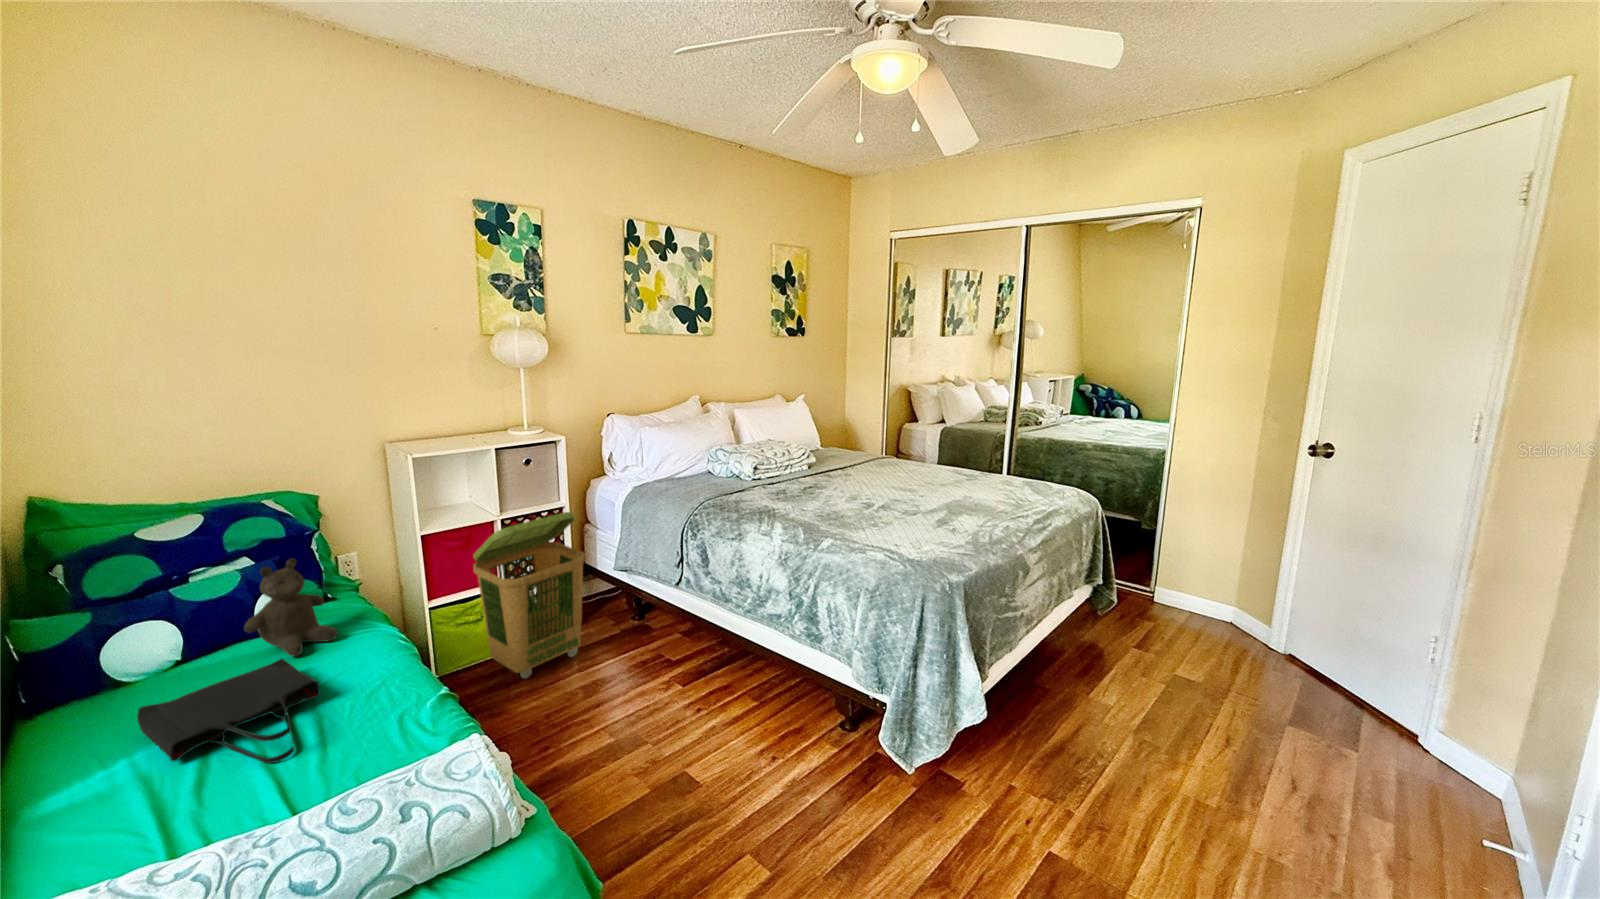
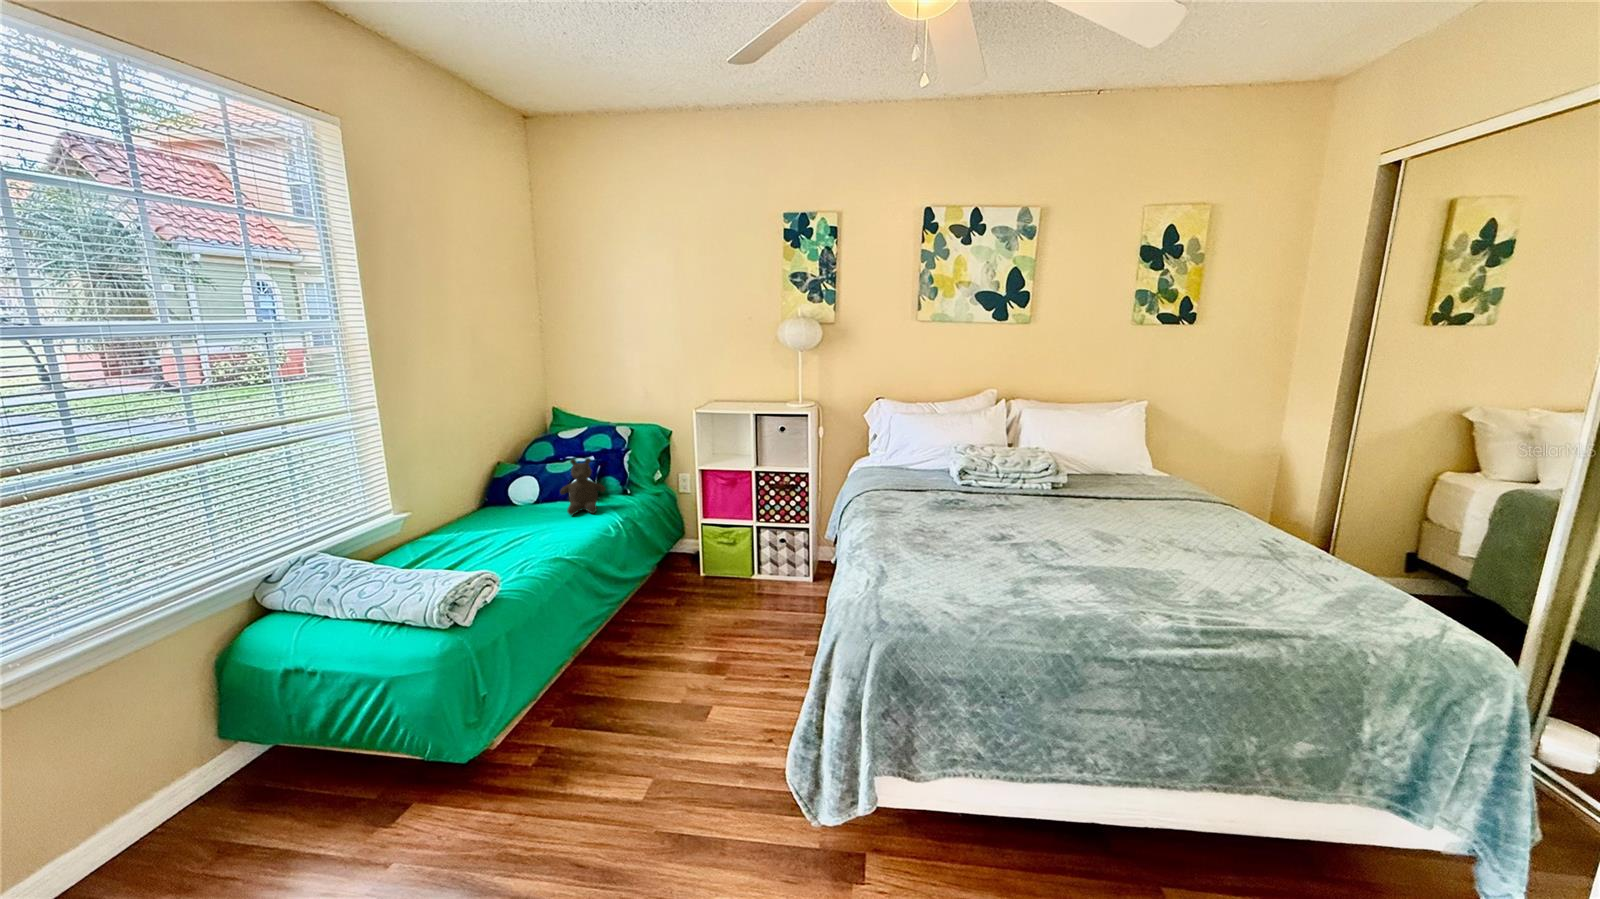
laundry basket: present [473,512,585,678] -> none [714,473,792,599]
tote bag: present [137,659,320,763] -> none [467,511,553,555]

